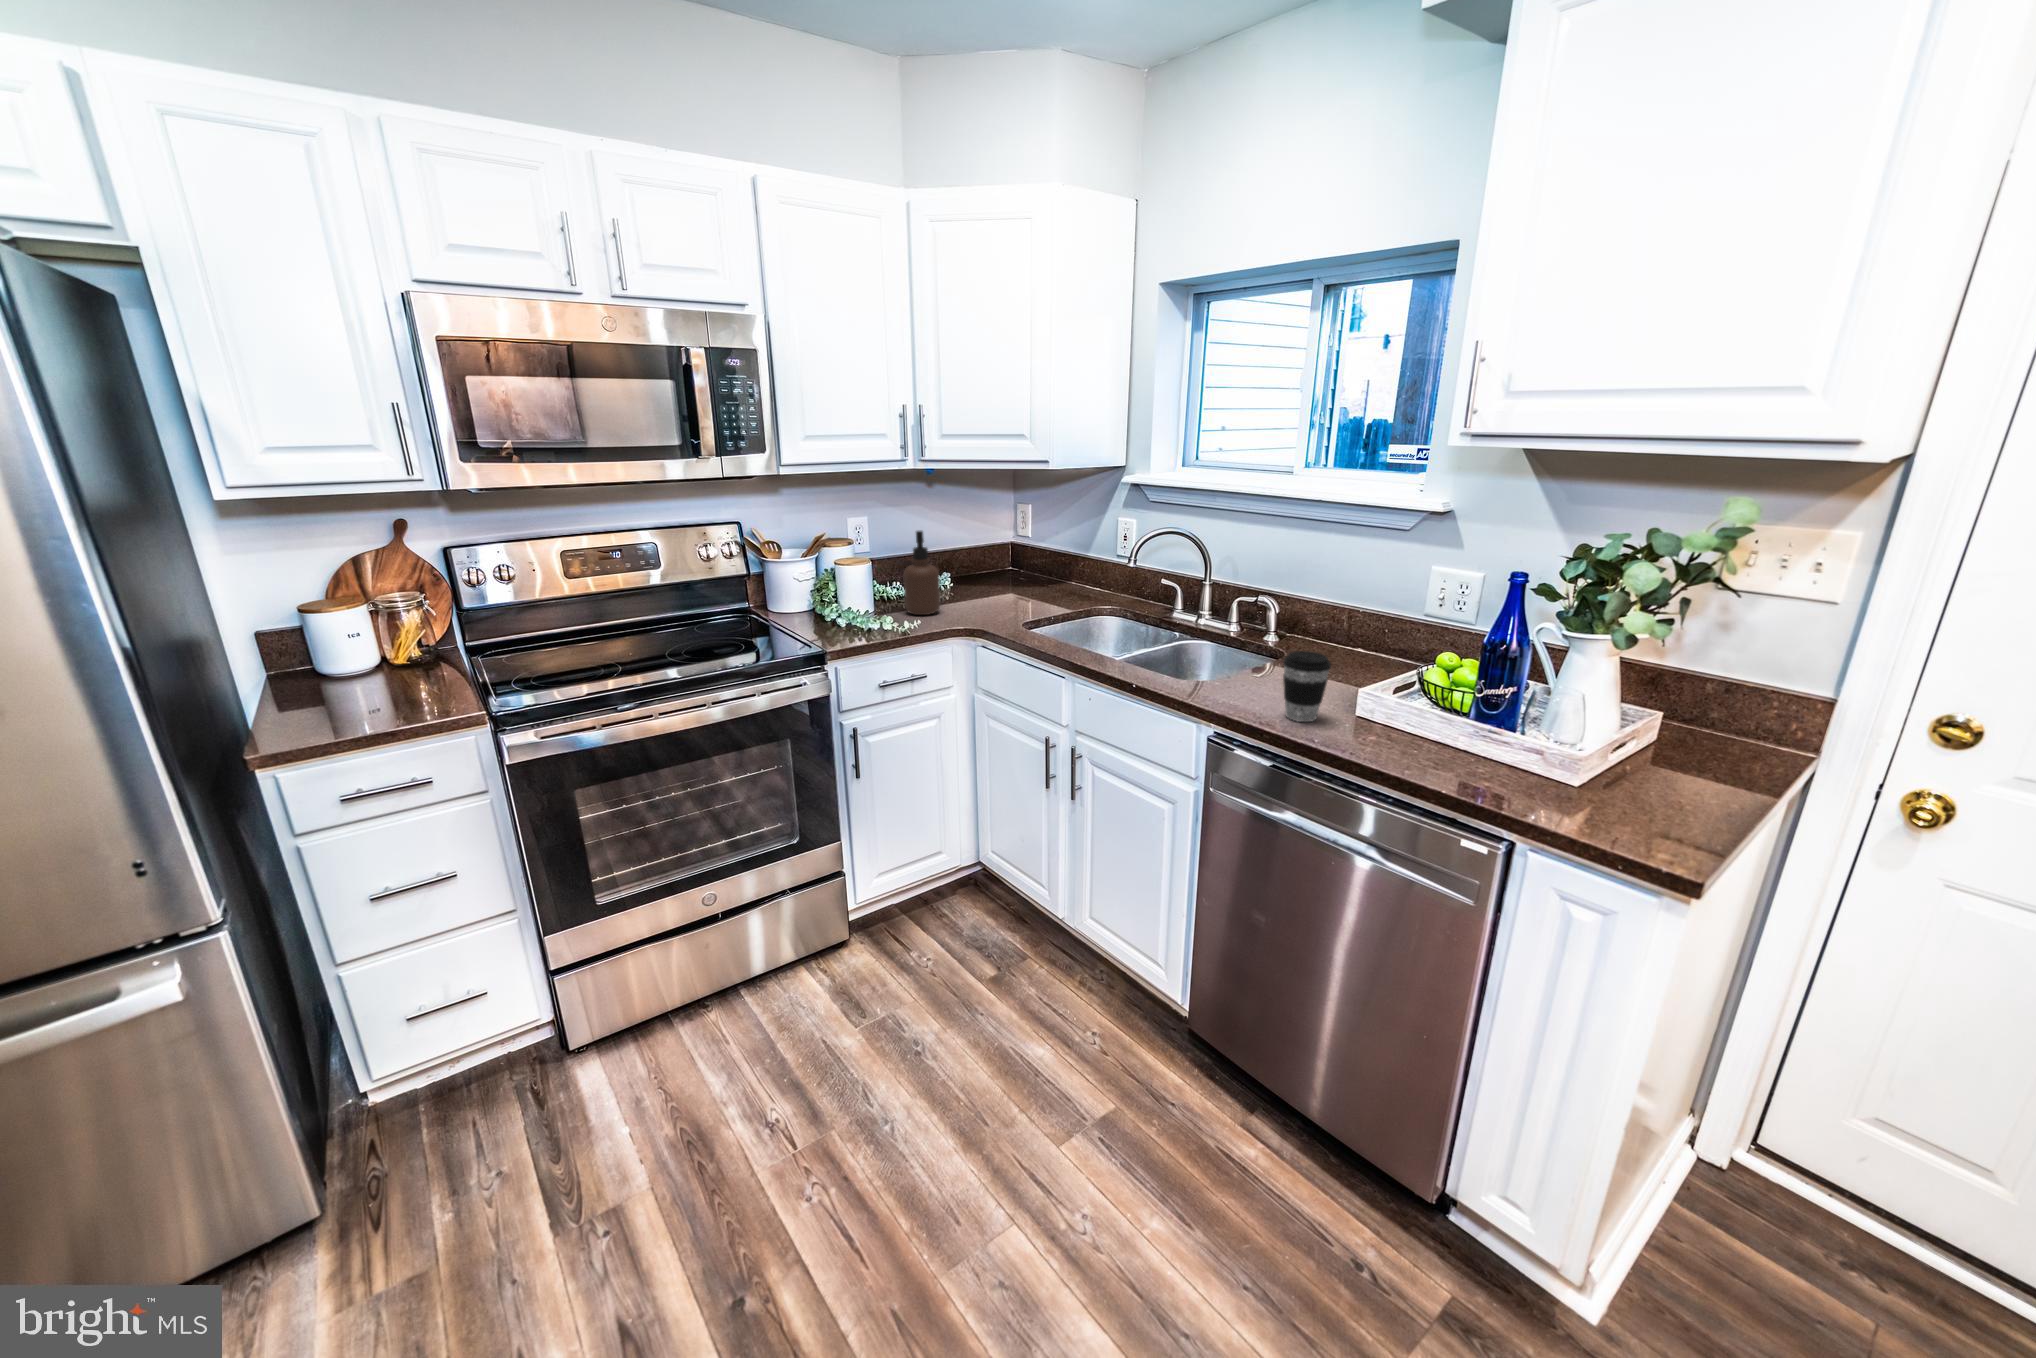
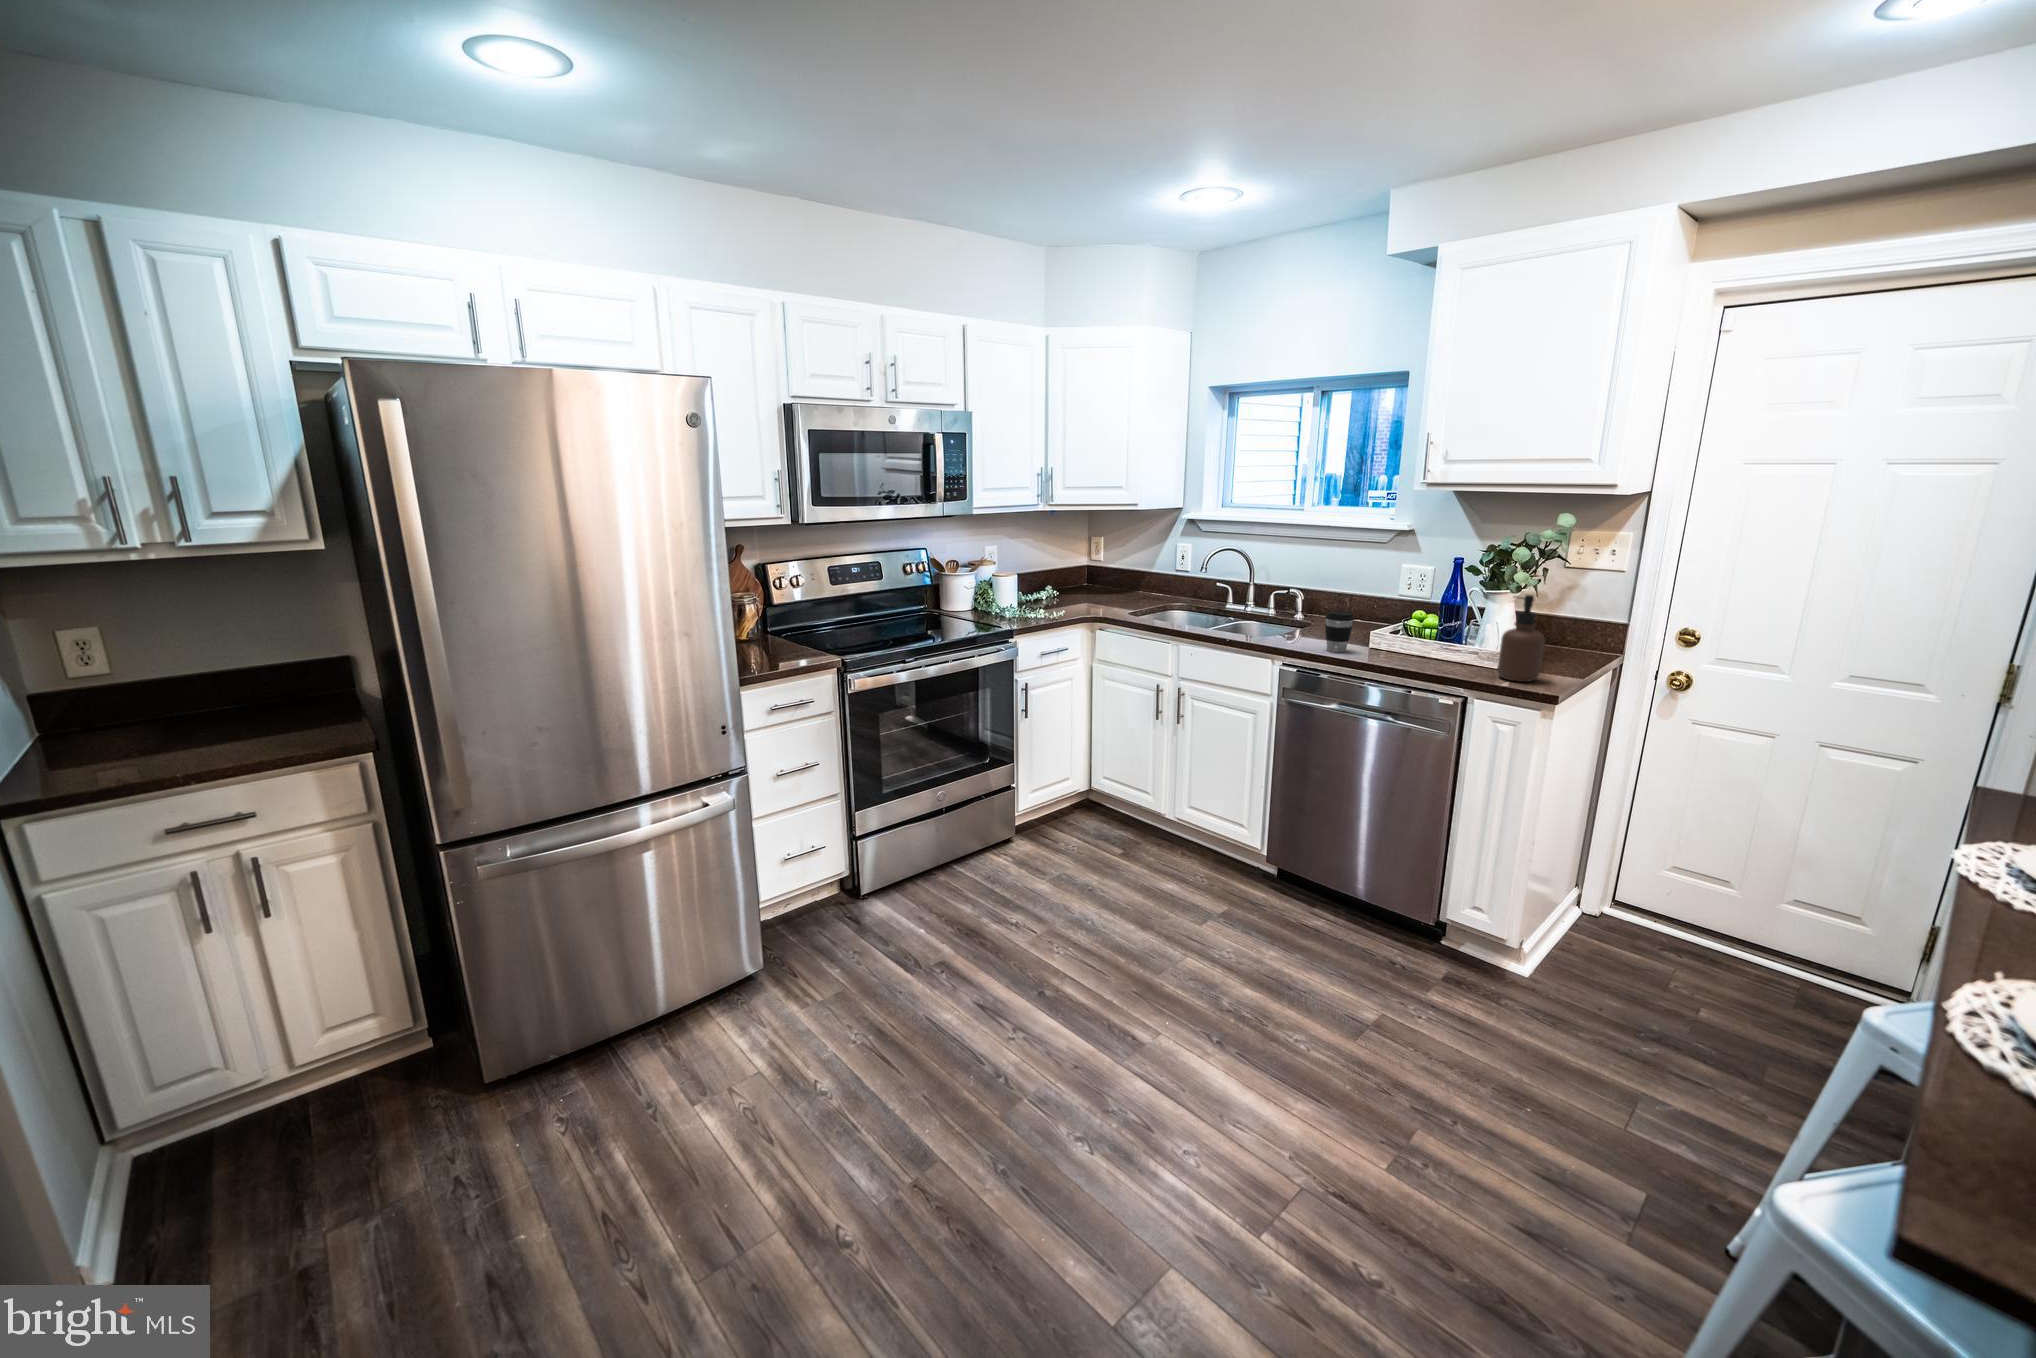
soap dispenser: present [903,531,940,615] -> present [1497,594,1545,682]

